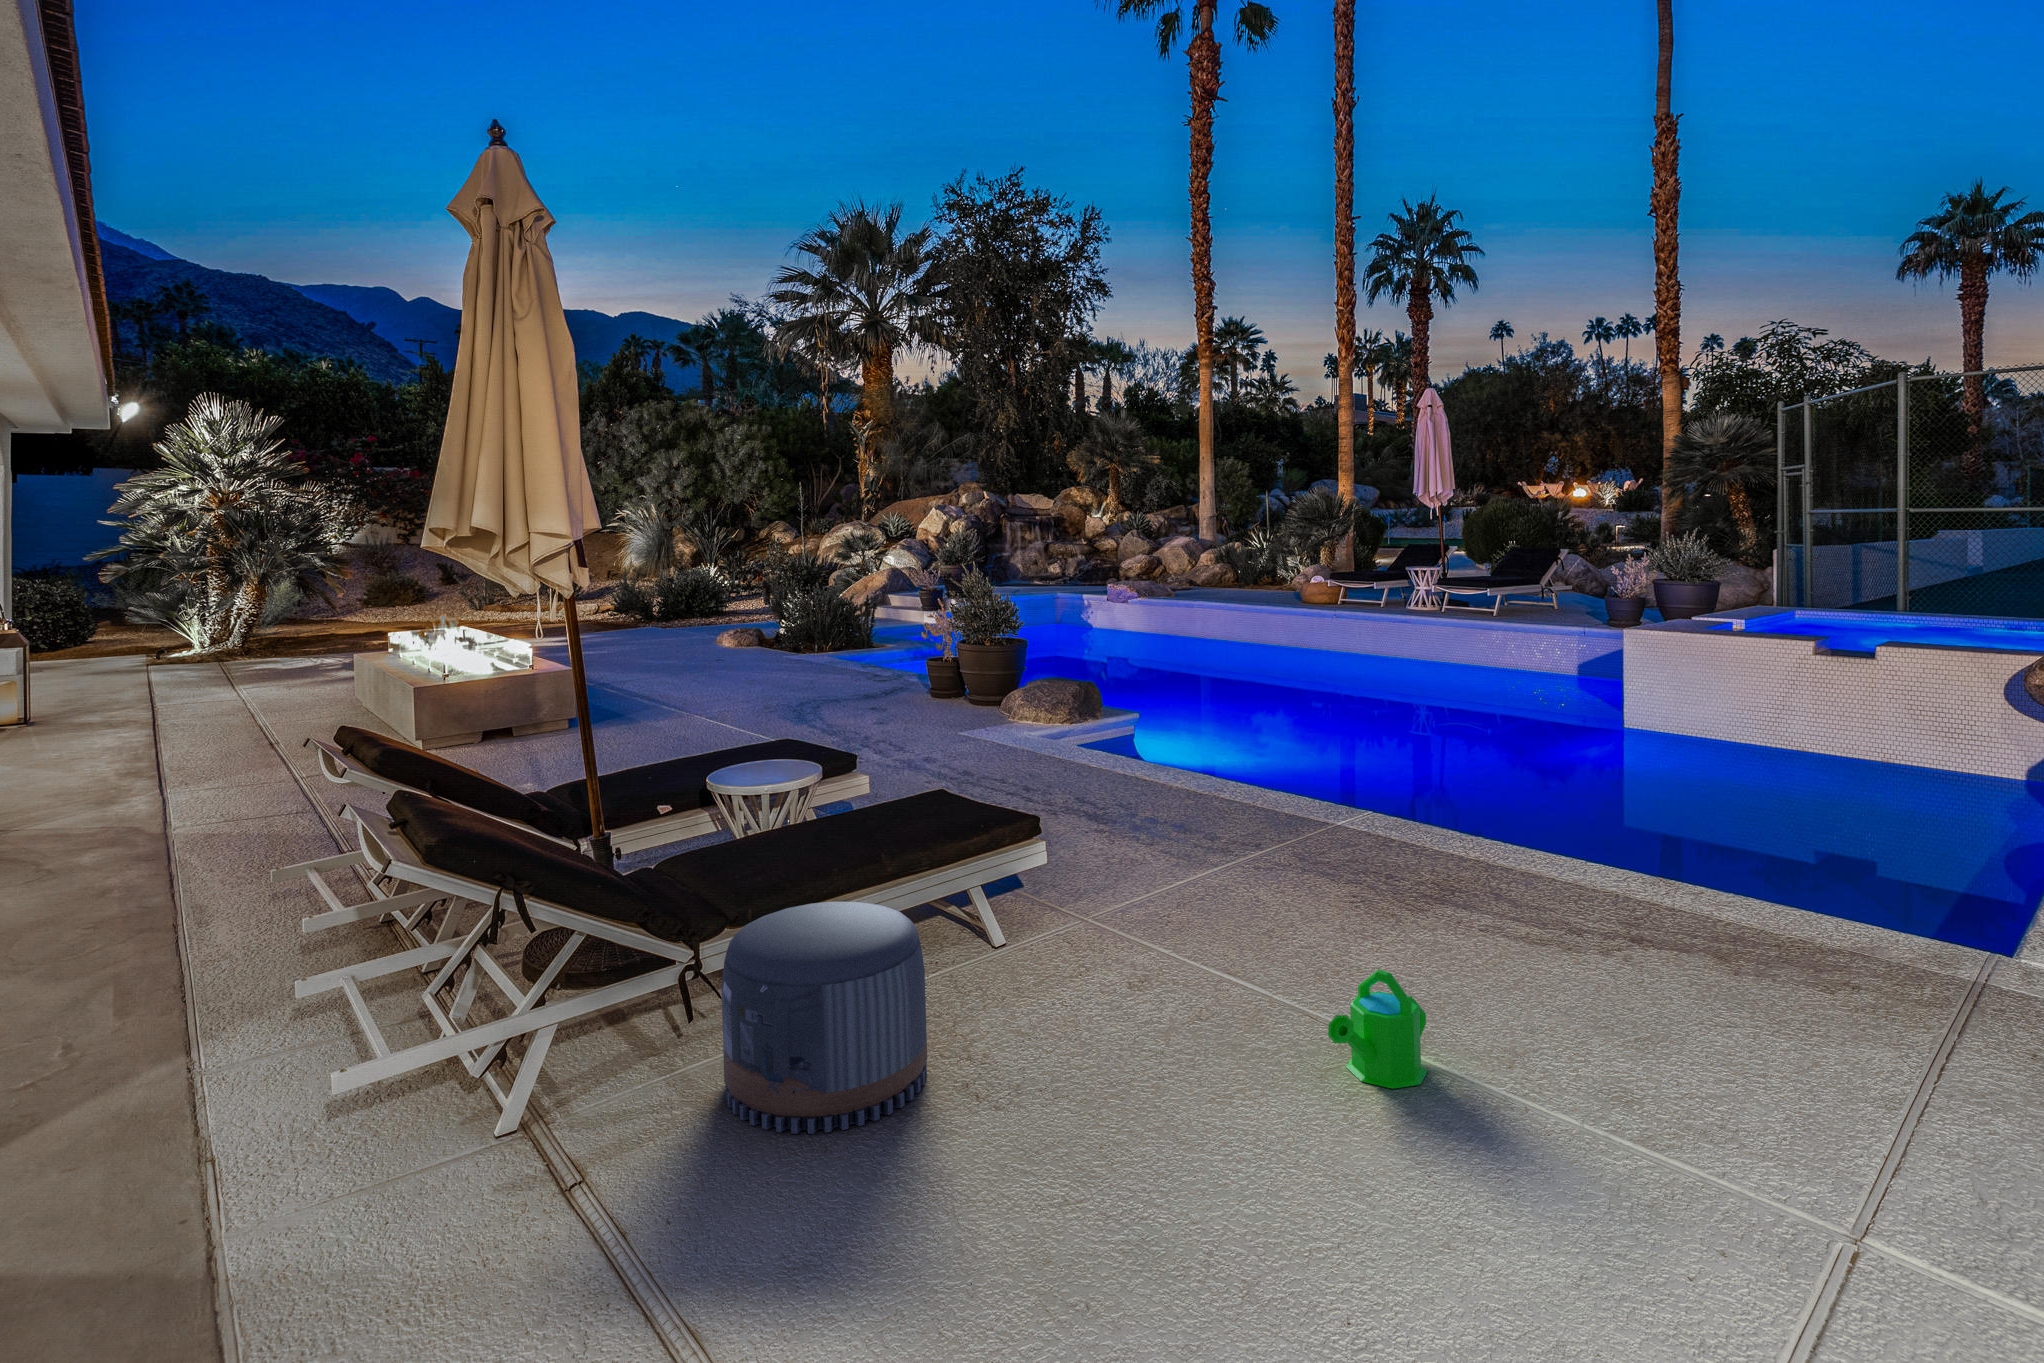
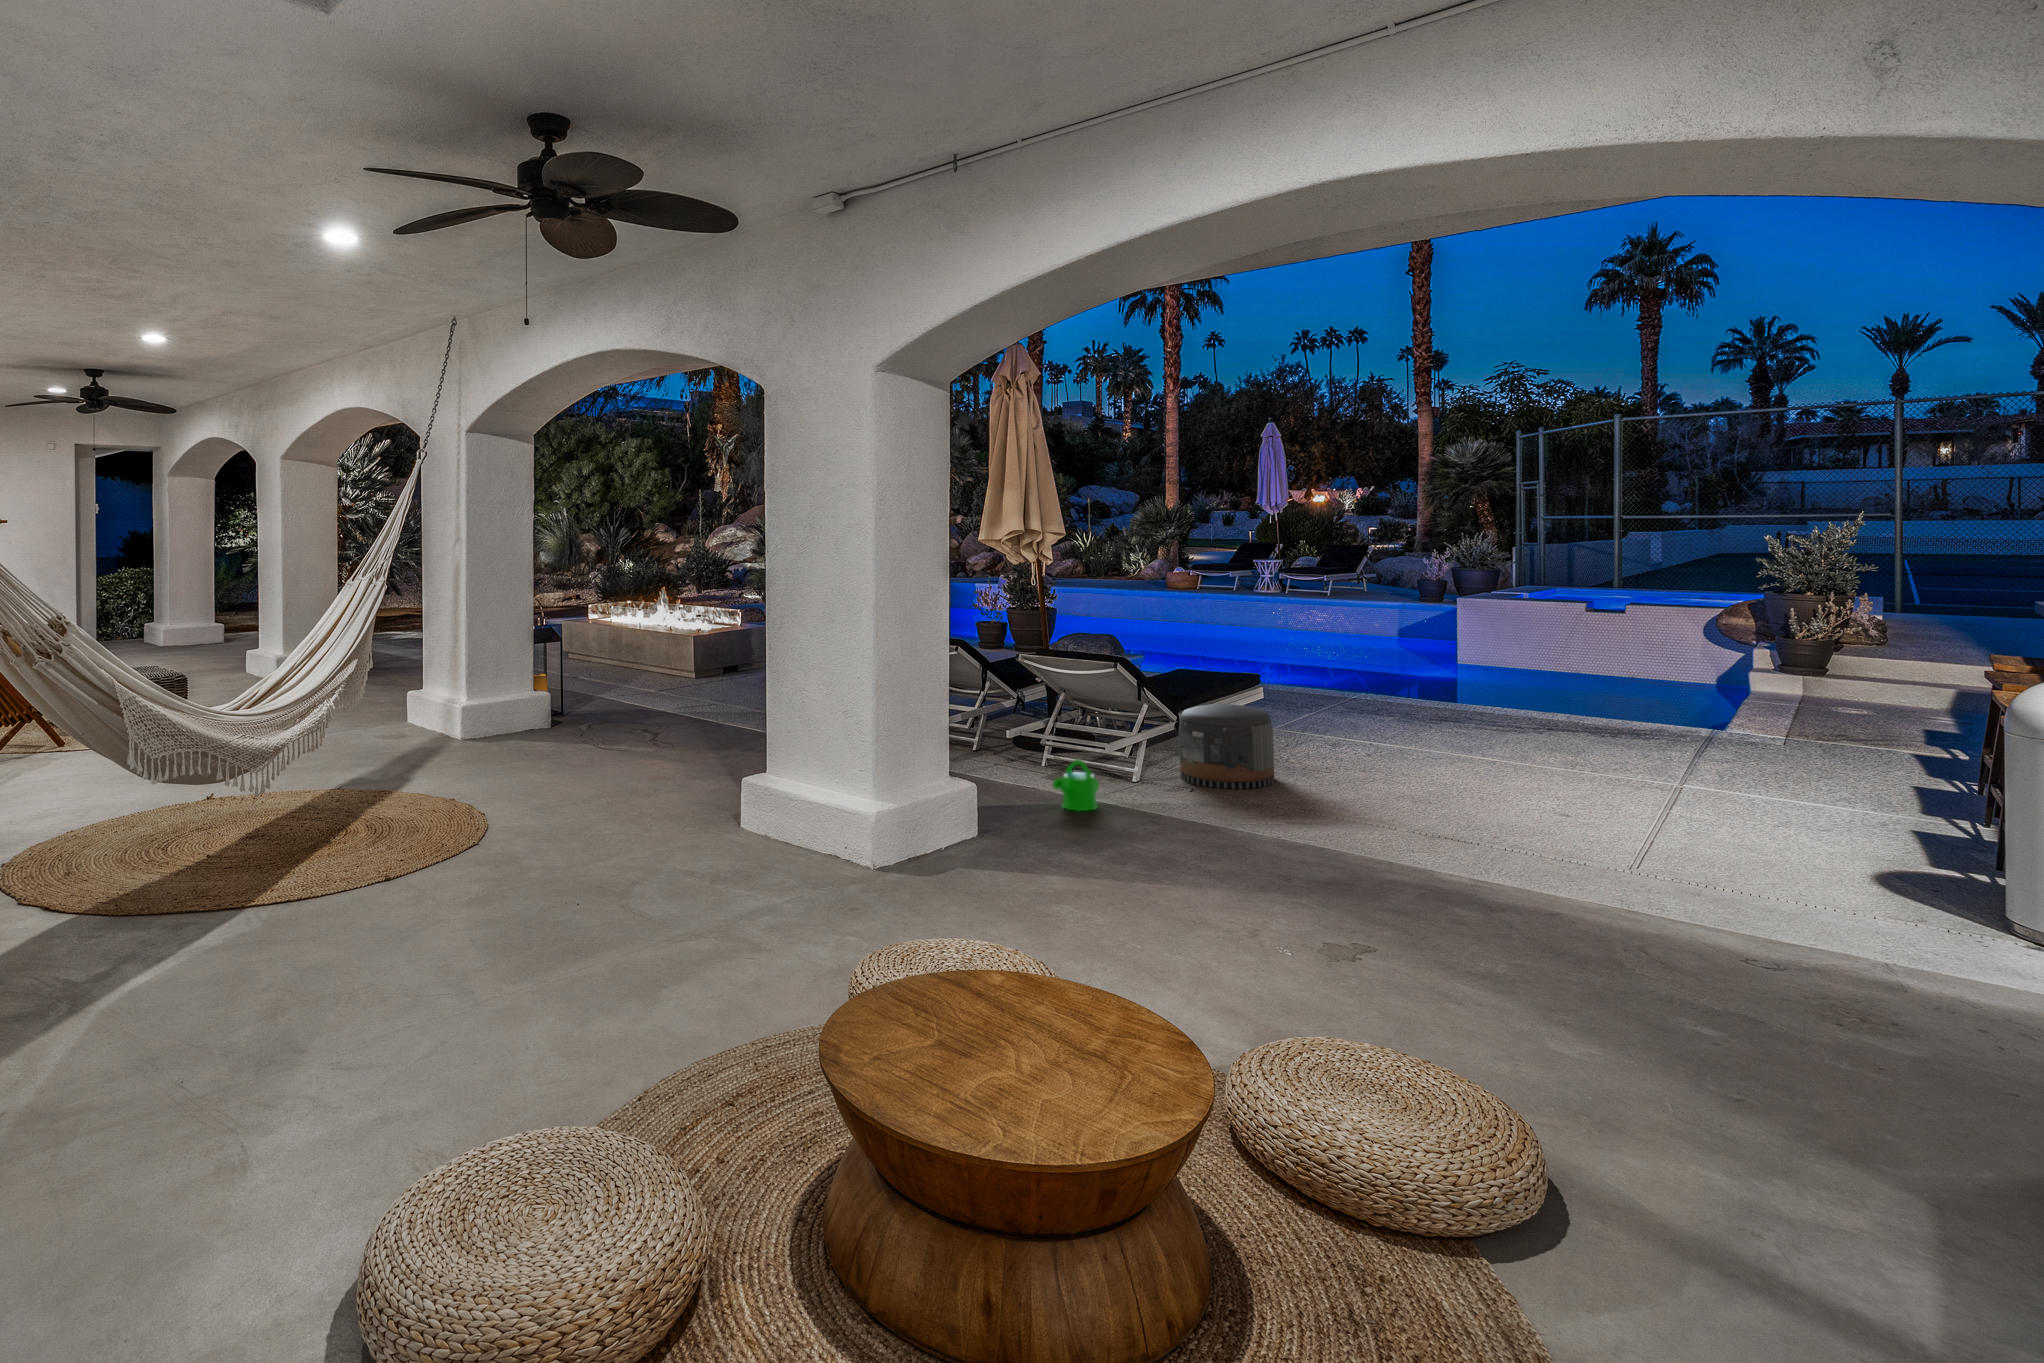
watering can: present [1328,969,1427,1089] -> present [1053,759,1099,811]

